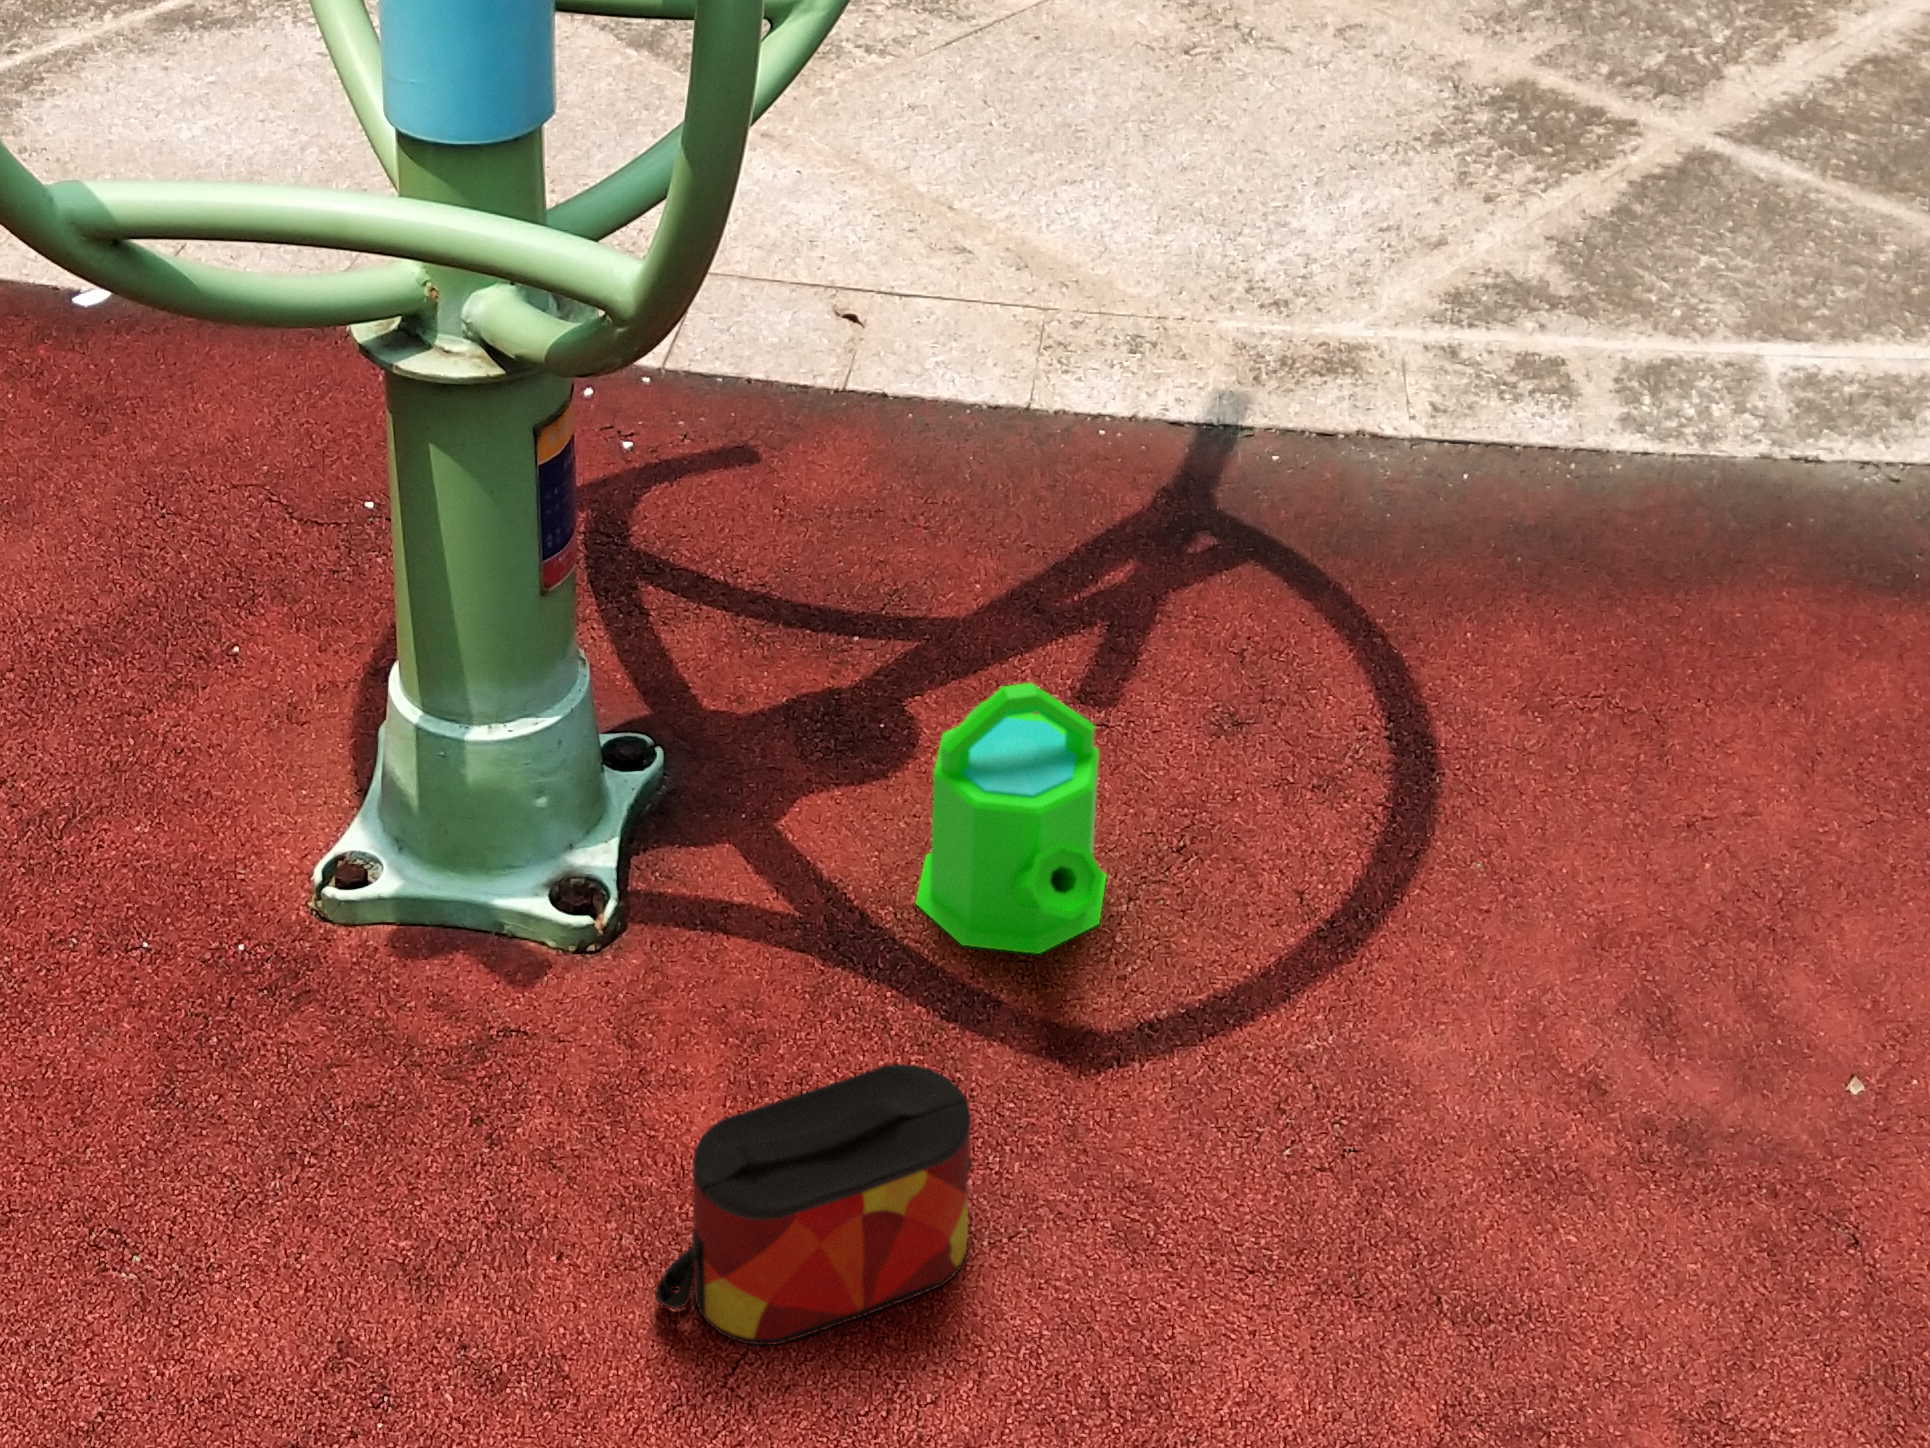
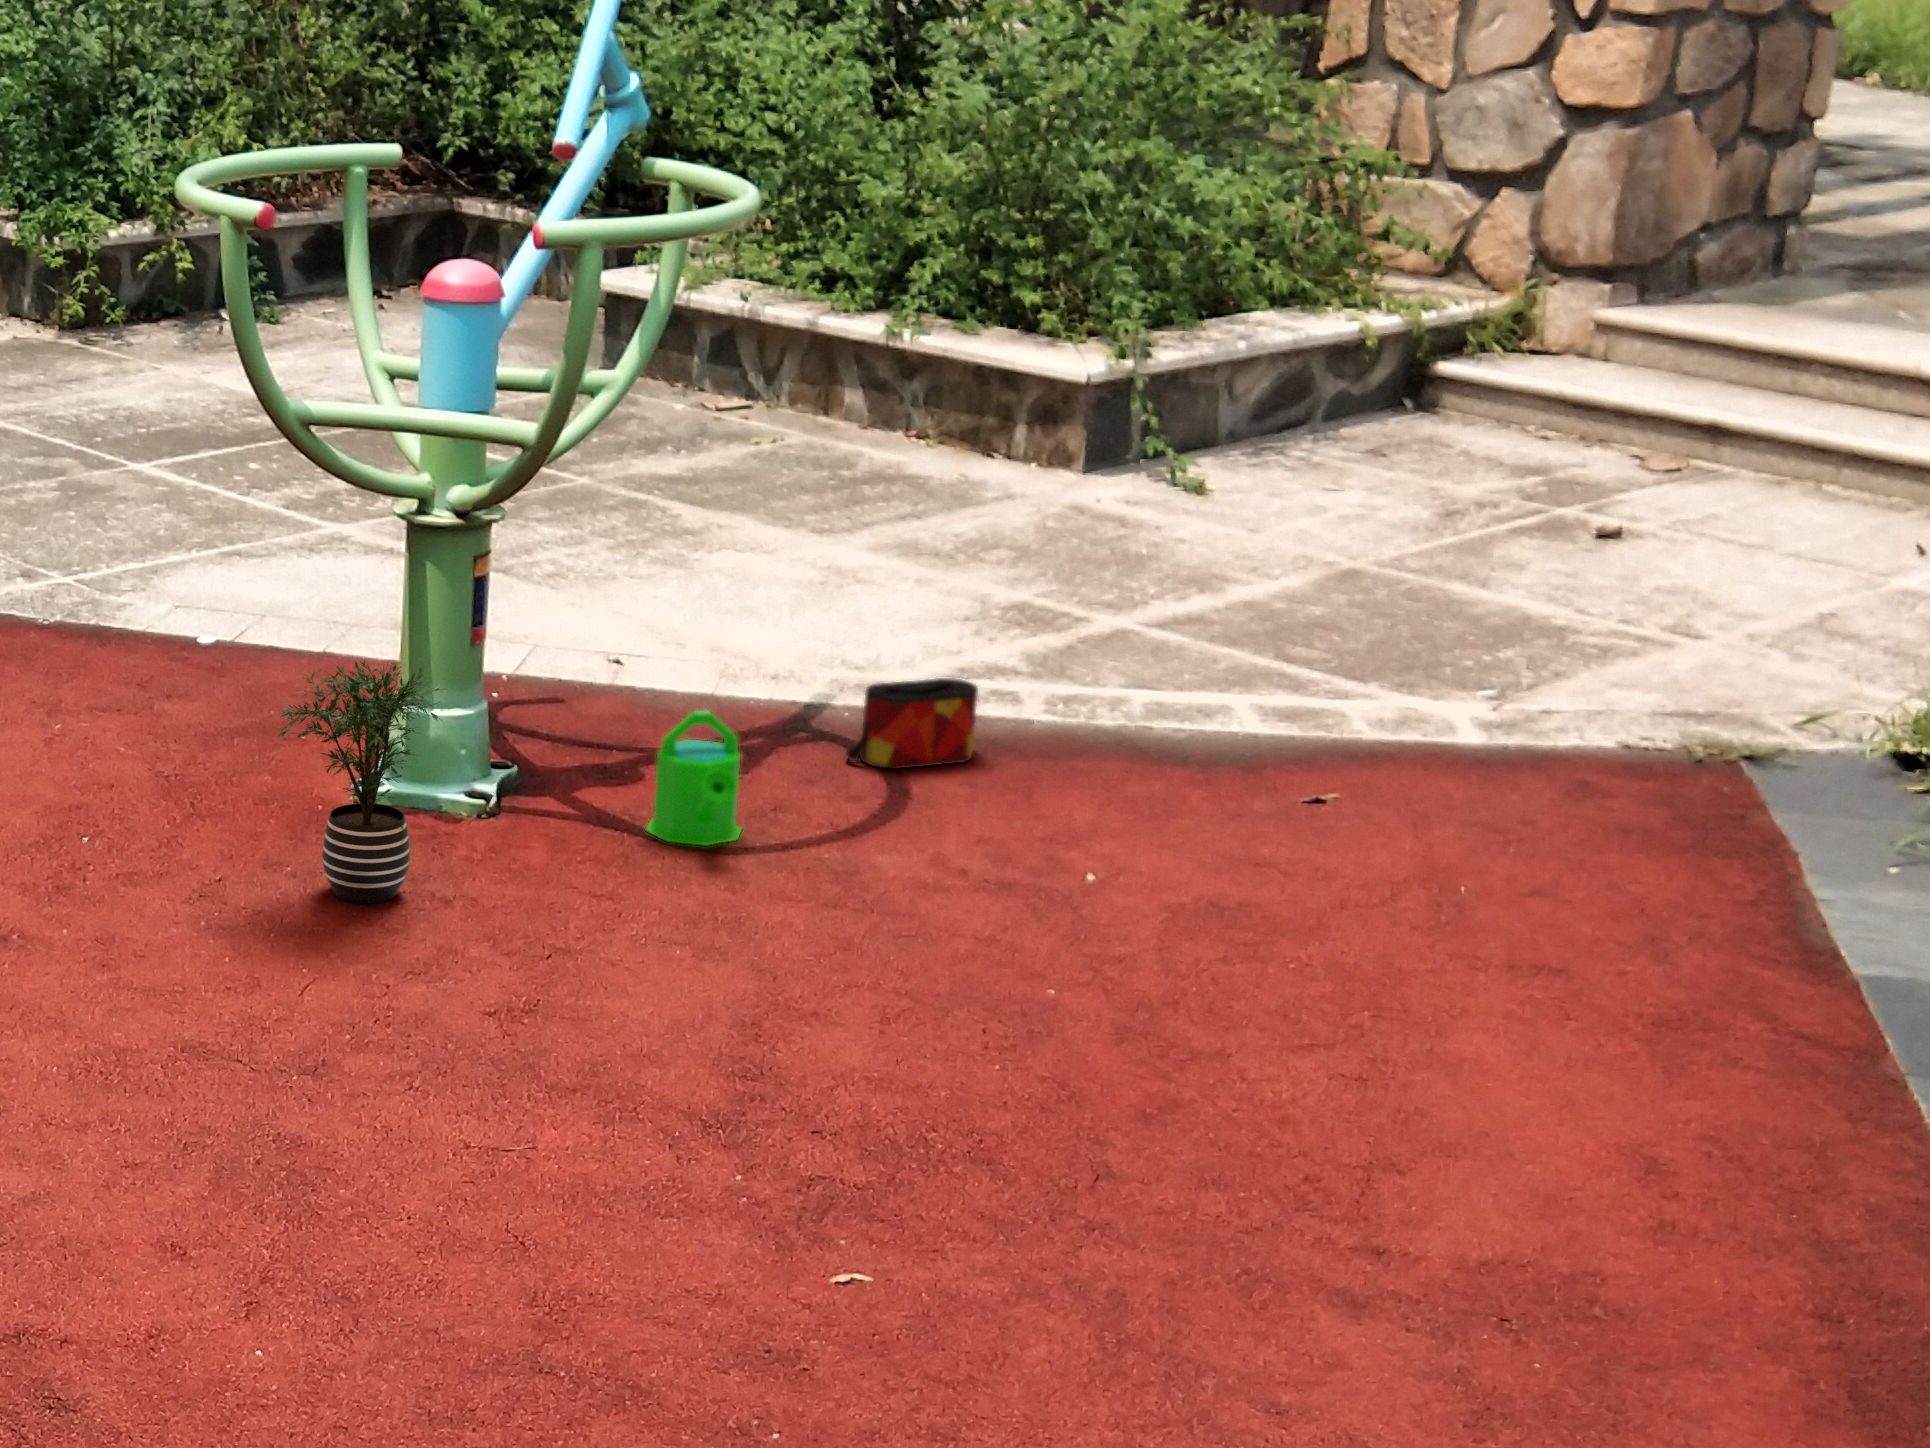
potted plant: none [91,752,488,1282] -> present [279,660,445,903]
bag: present [655,1064,972,1345] -> present [846,678,978,769]

